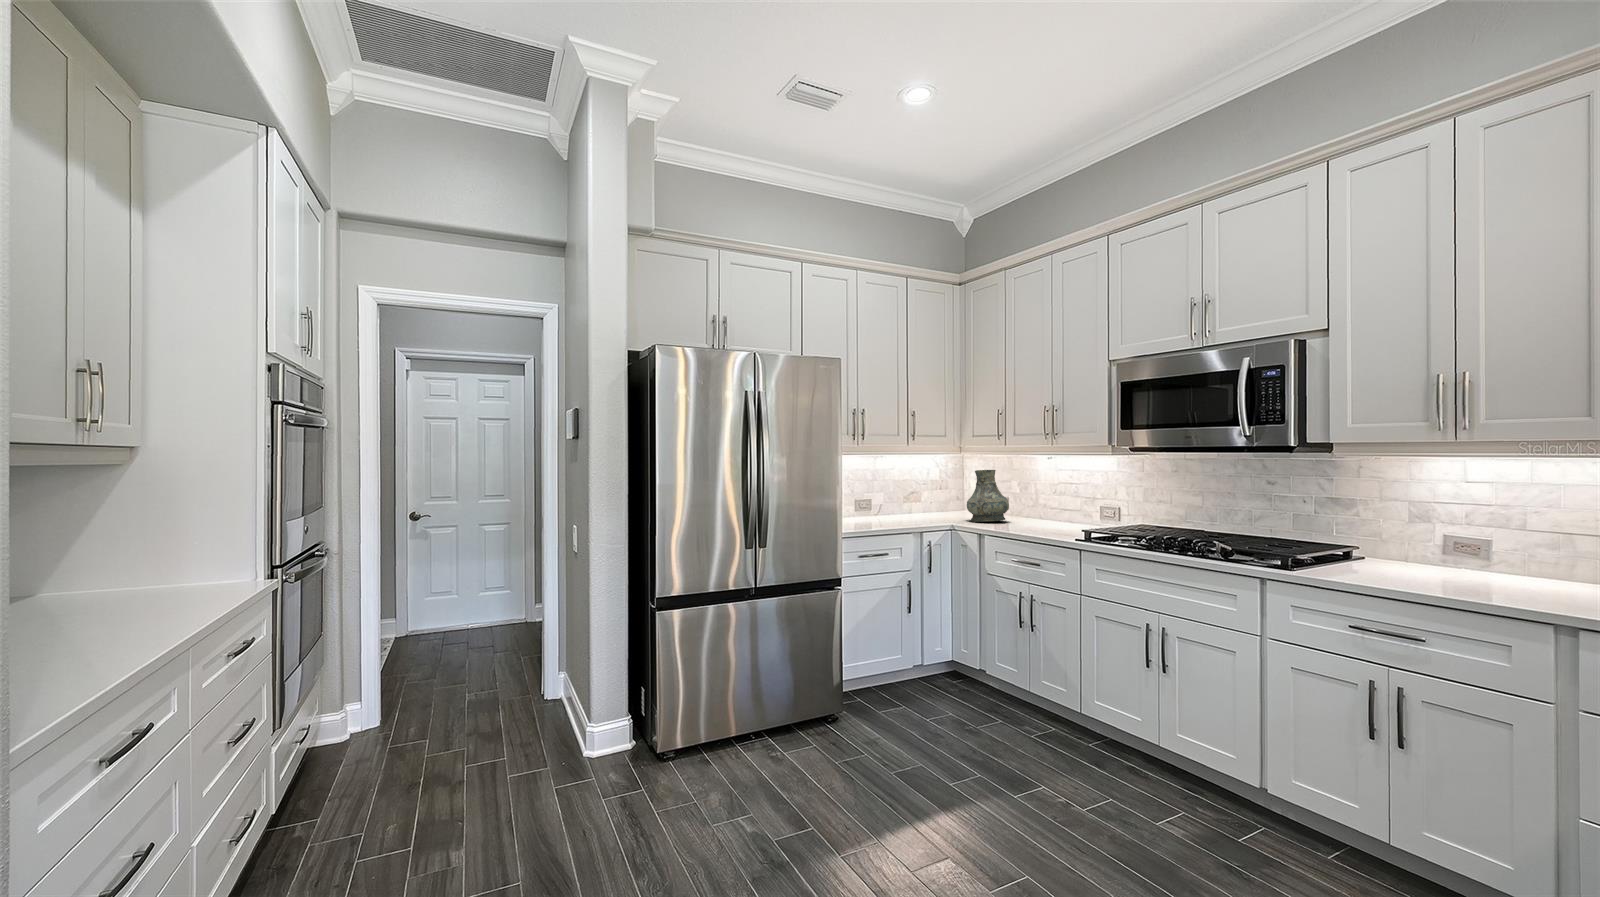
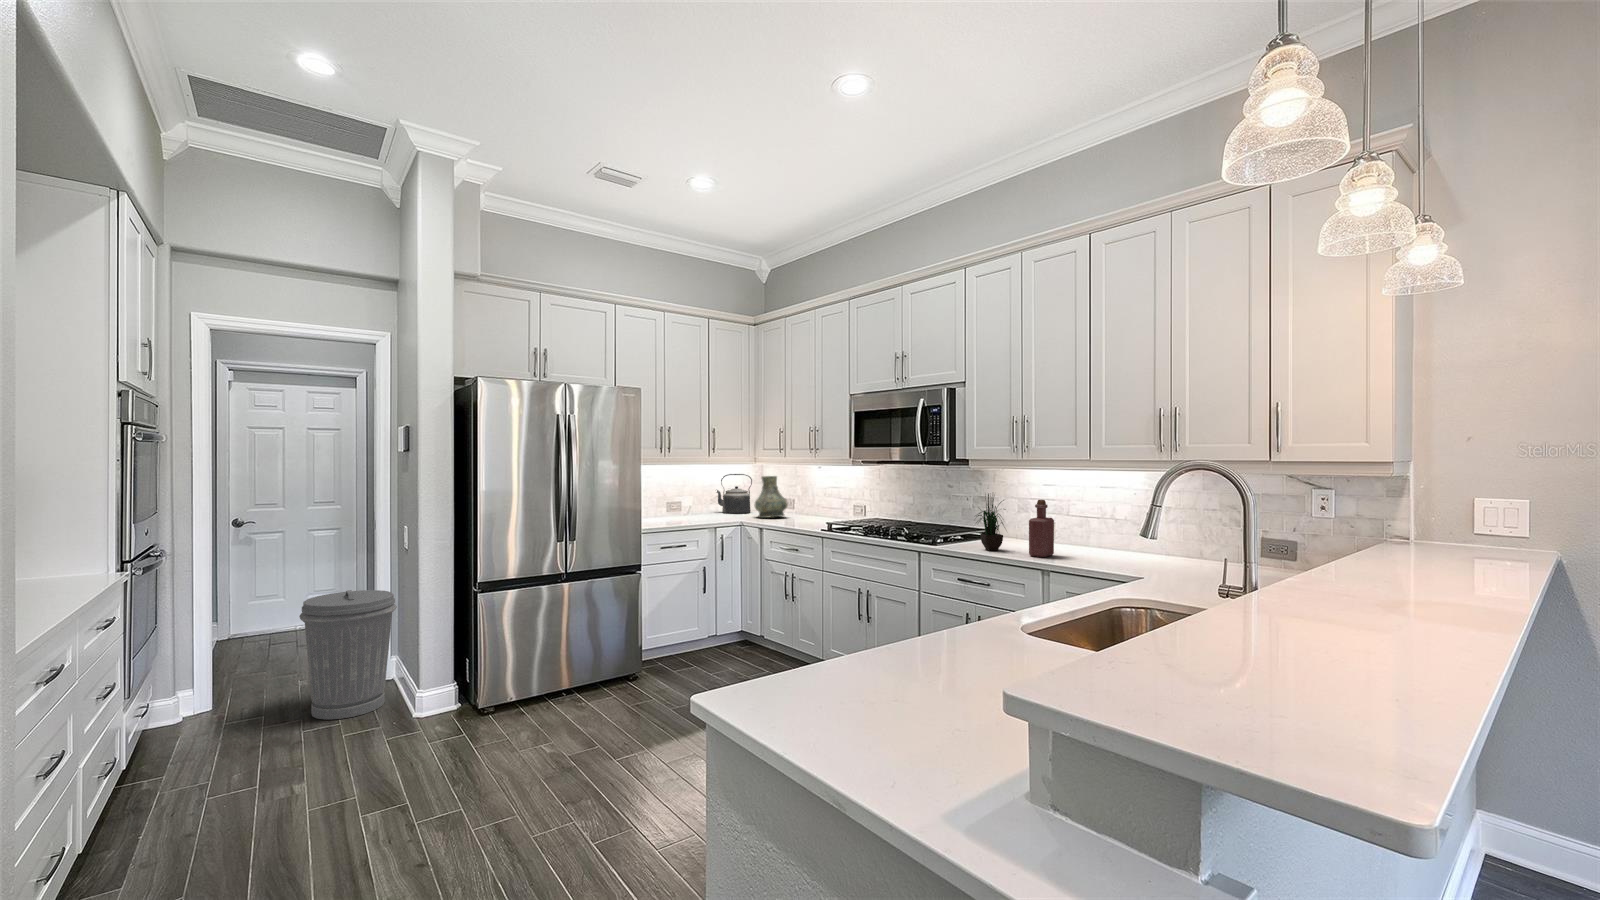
kettle: none [912,468,956,515] -> present [717,474,752,514]
potted plant: none [1357,468,1438,583] -> present [976,494,1004,550]
bottle: none [1489,506,1533,600] -> present [1029,500,1054,557]
trash can: none [465,598,567,750] -> present [299,590,397,720]

